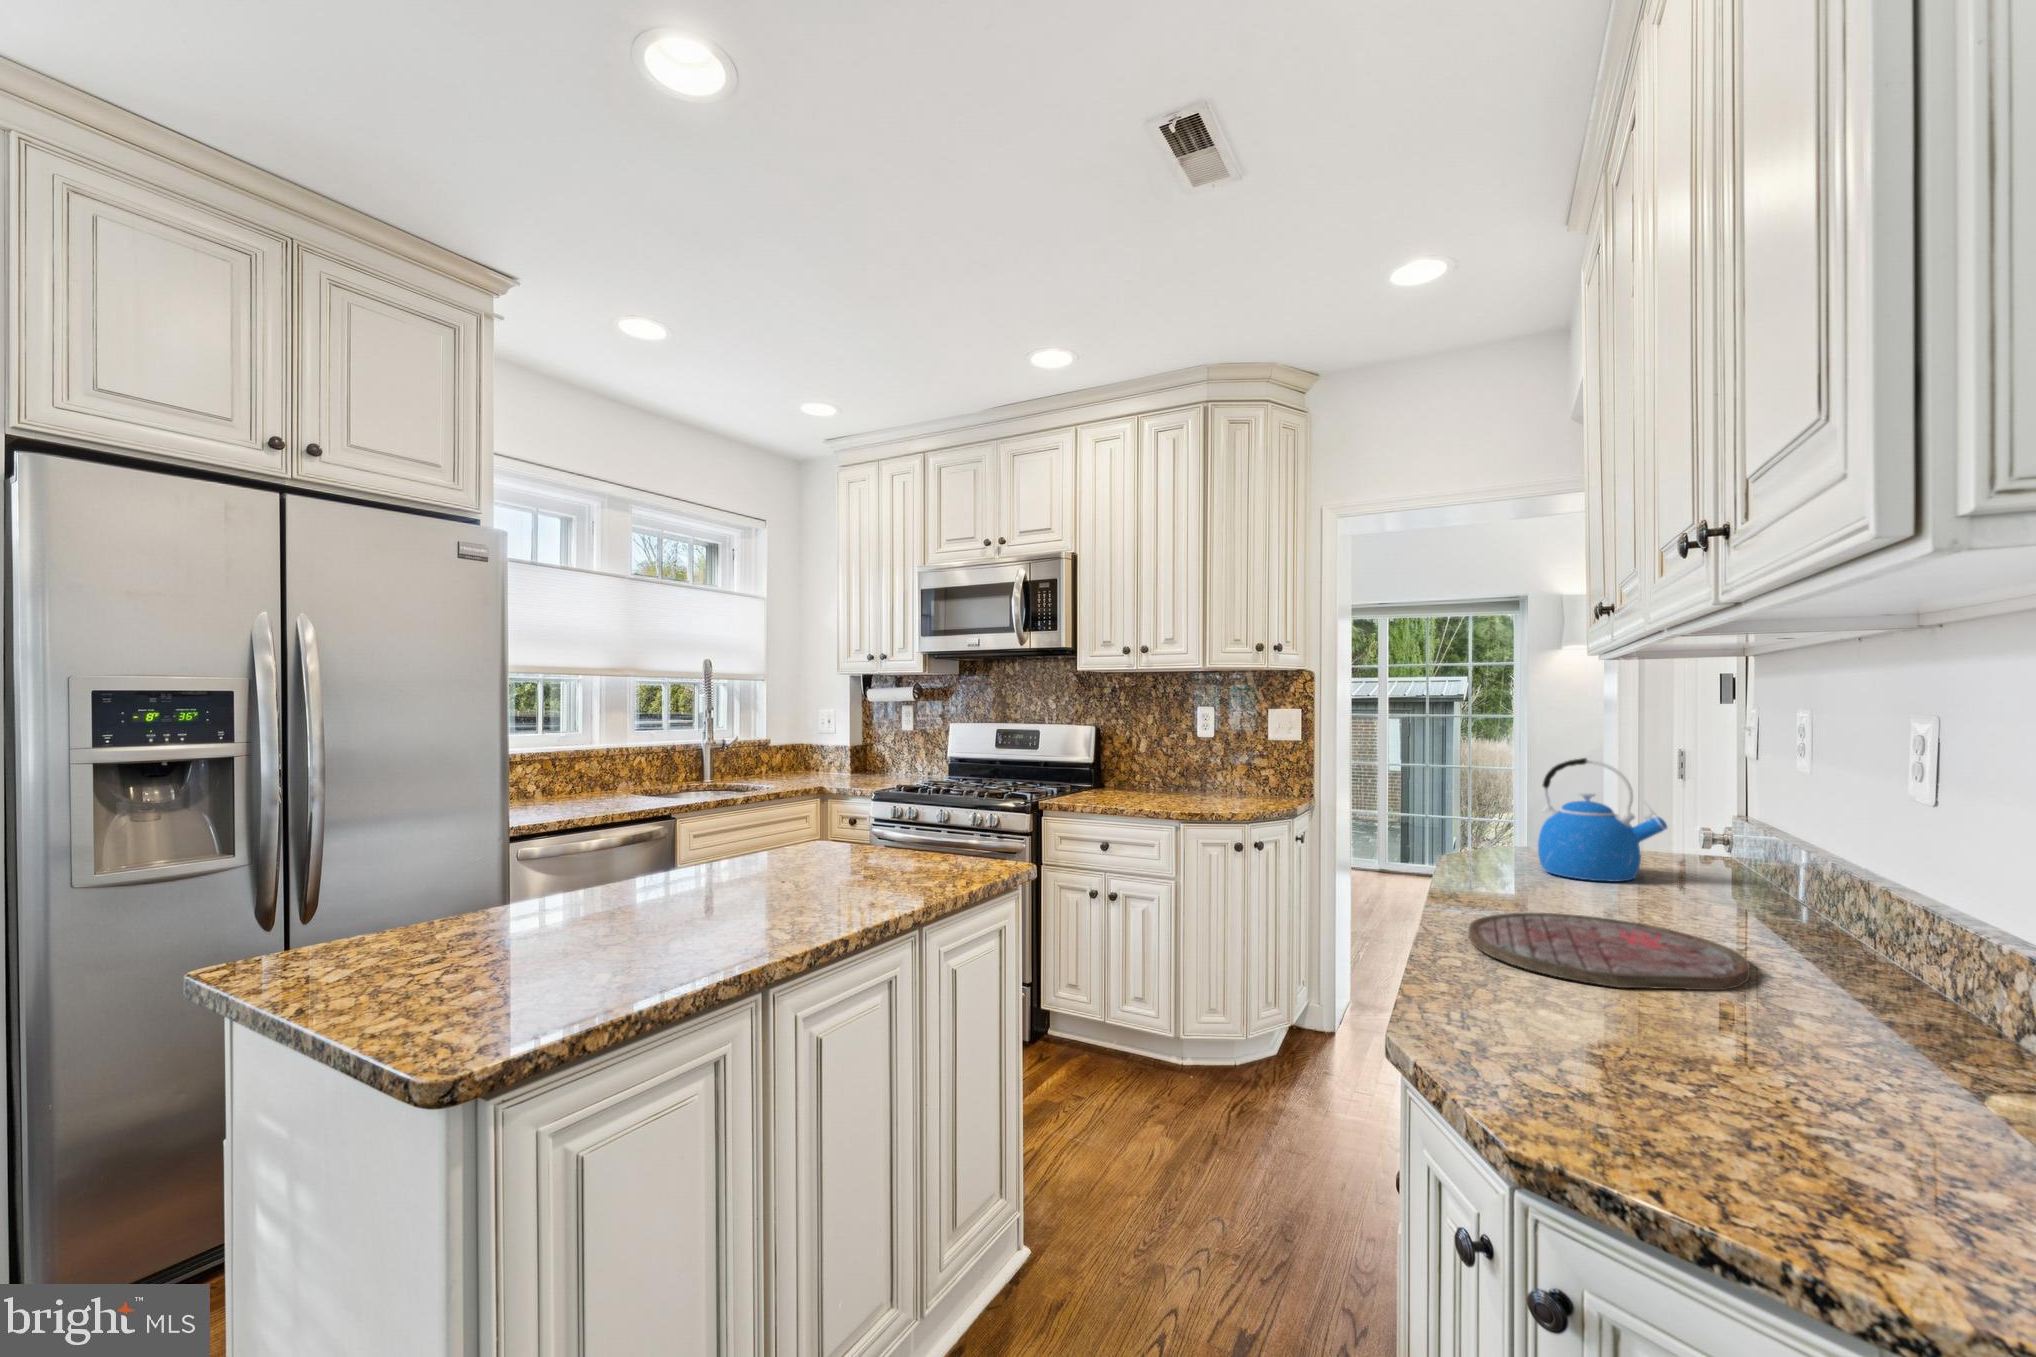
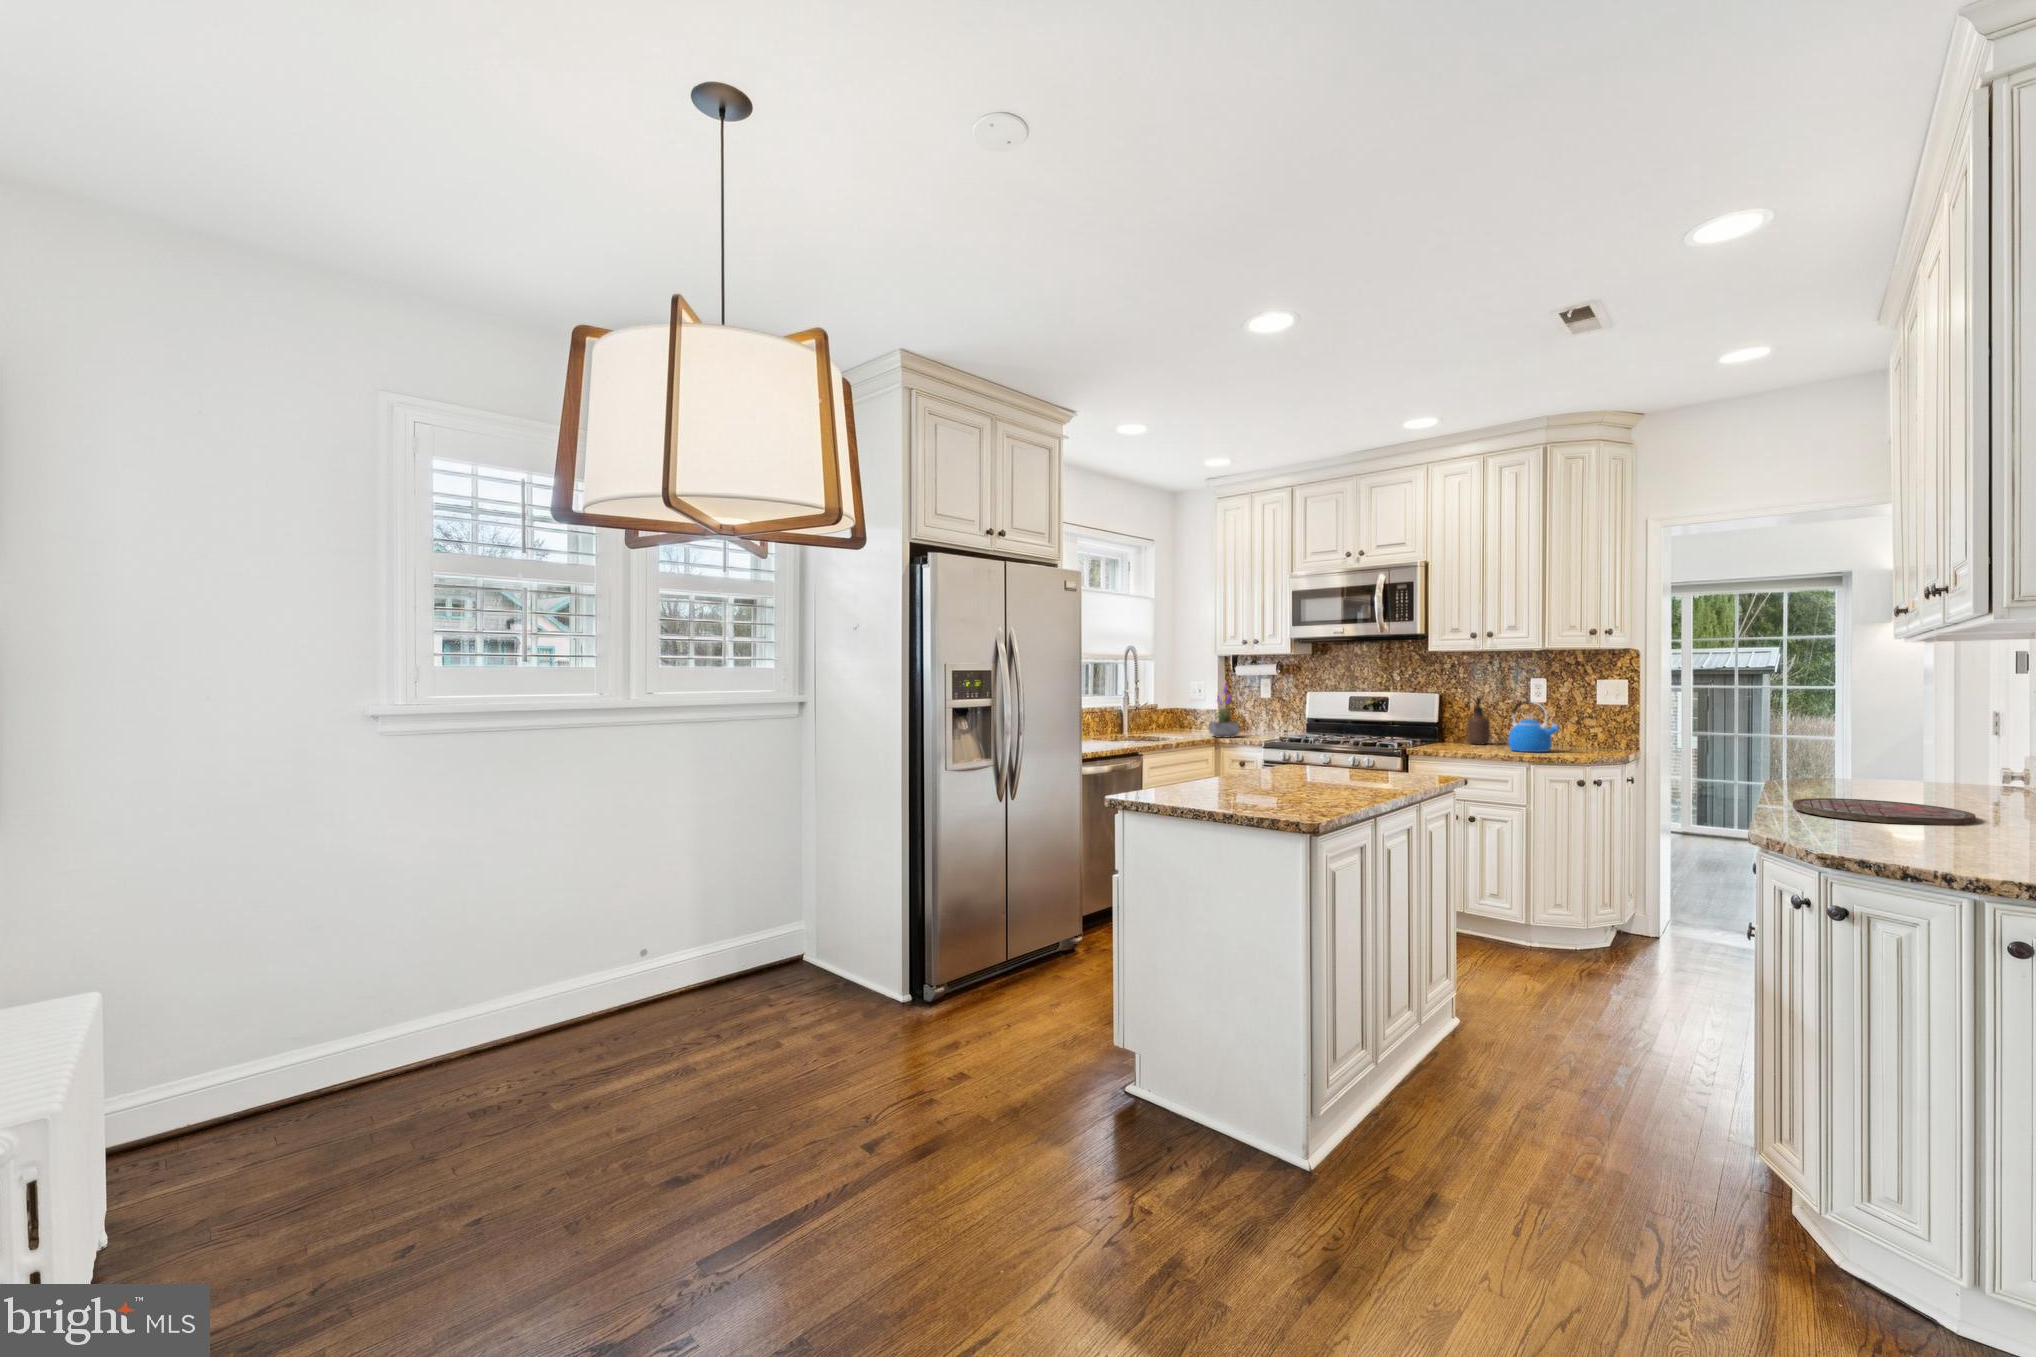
potted plant: none [820,707,854,784] -> present [1209,685,1239,738]
soap dispenser: none [1124,731,1150,791] -> present [1468,698,1490,744]
kettle: present [1538,758,1667,881] -> present [1509,701,1560,752]

